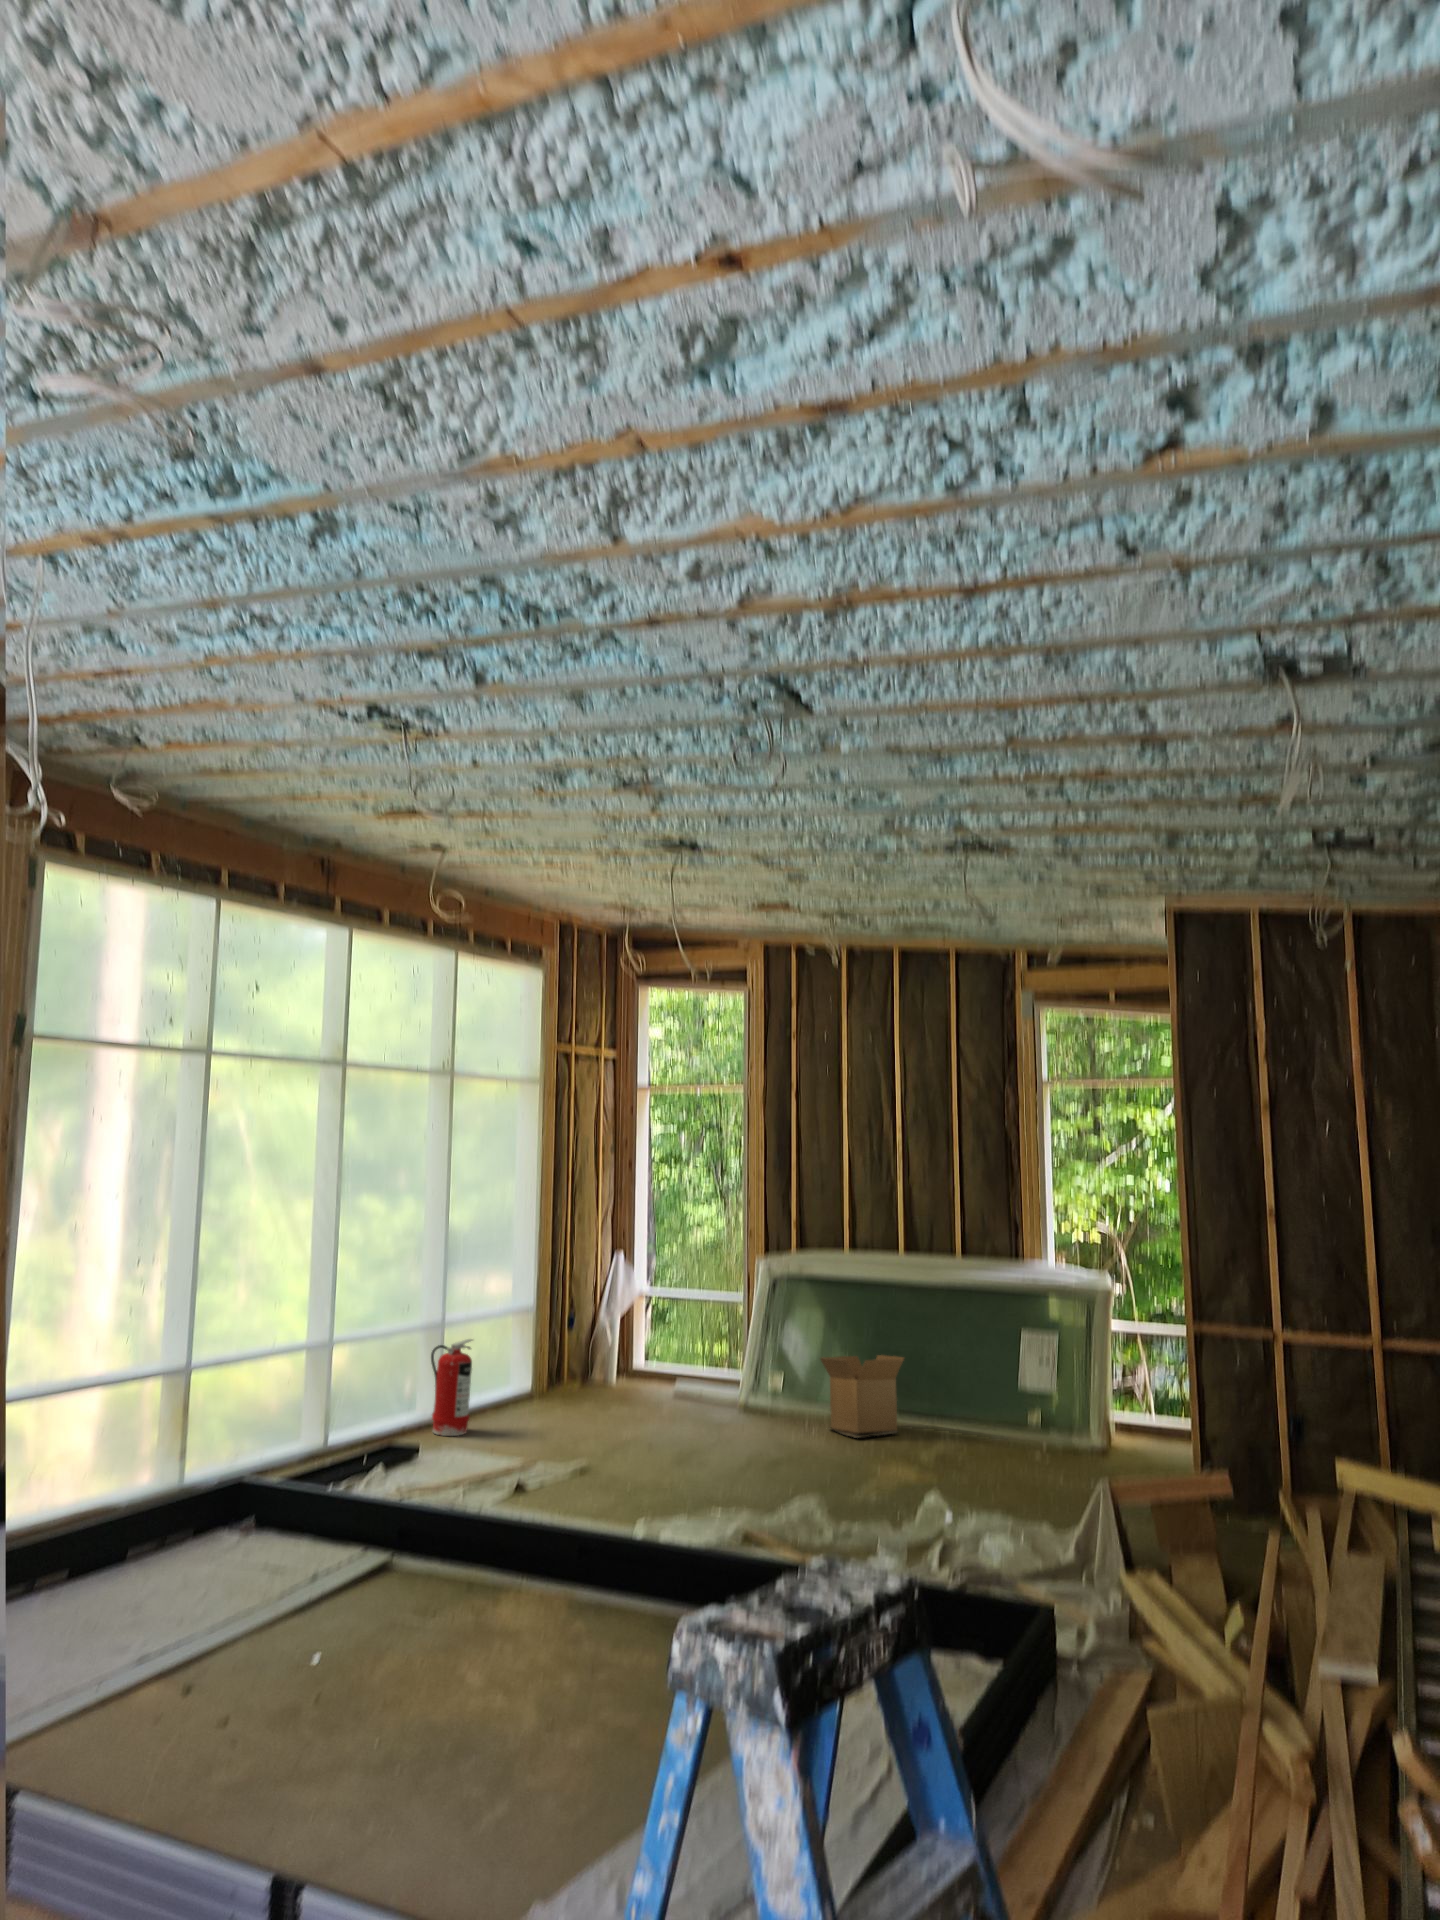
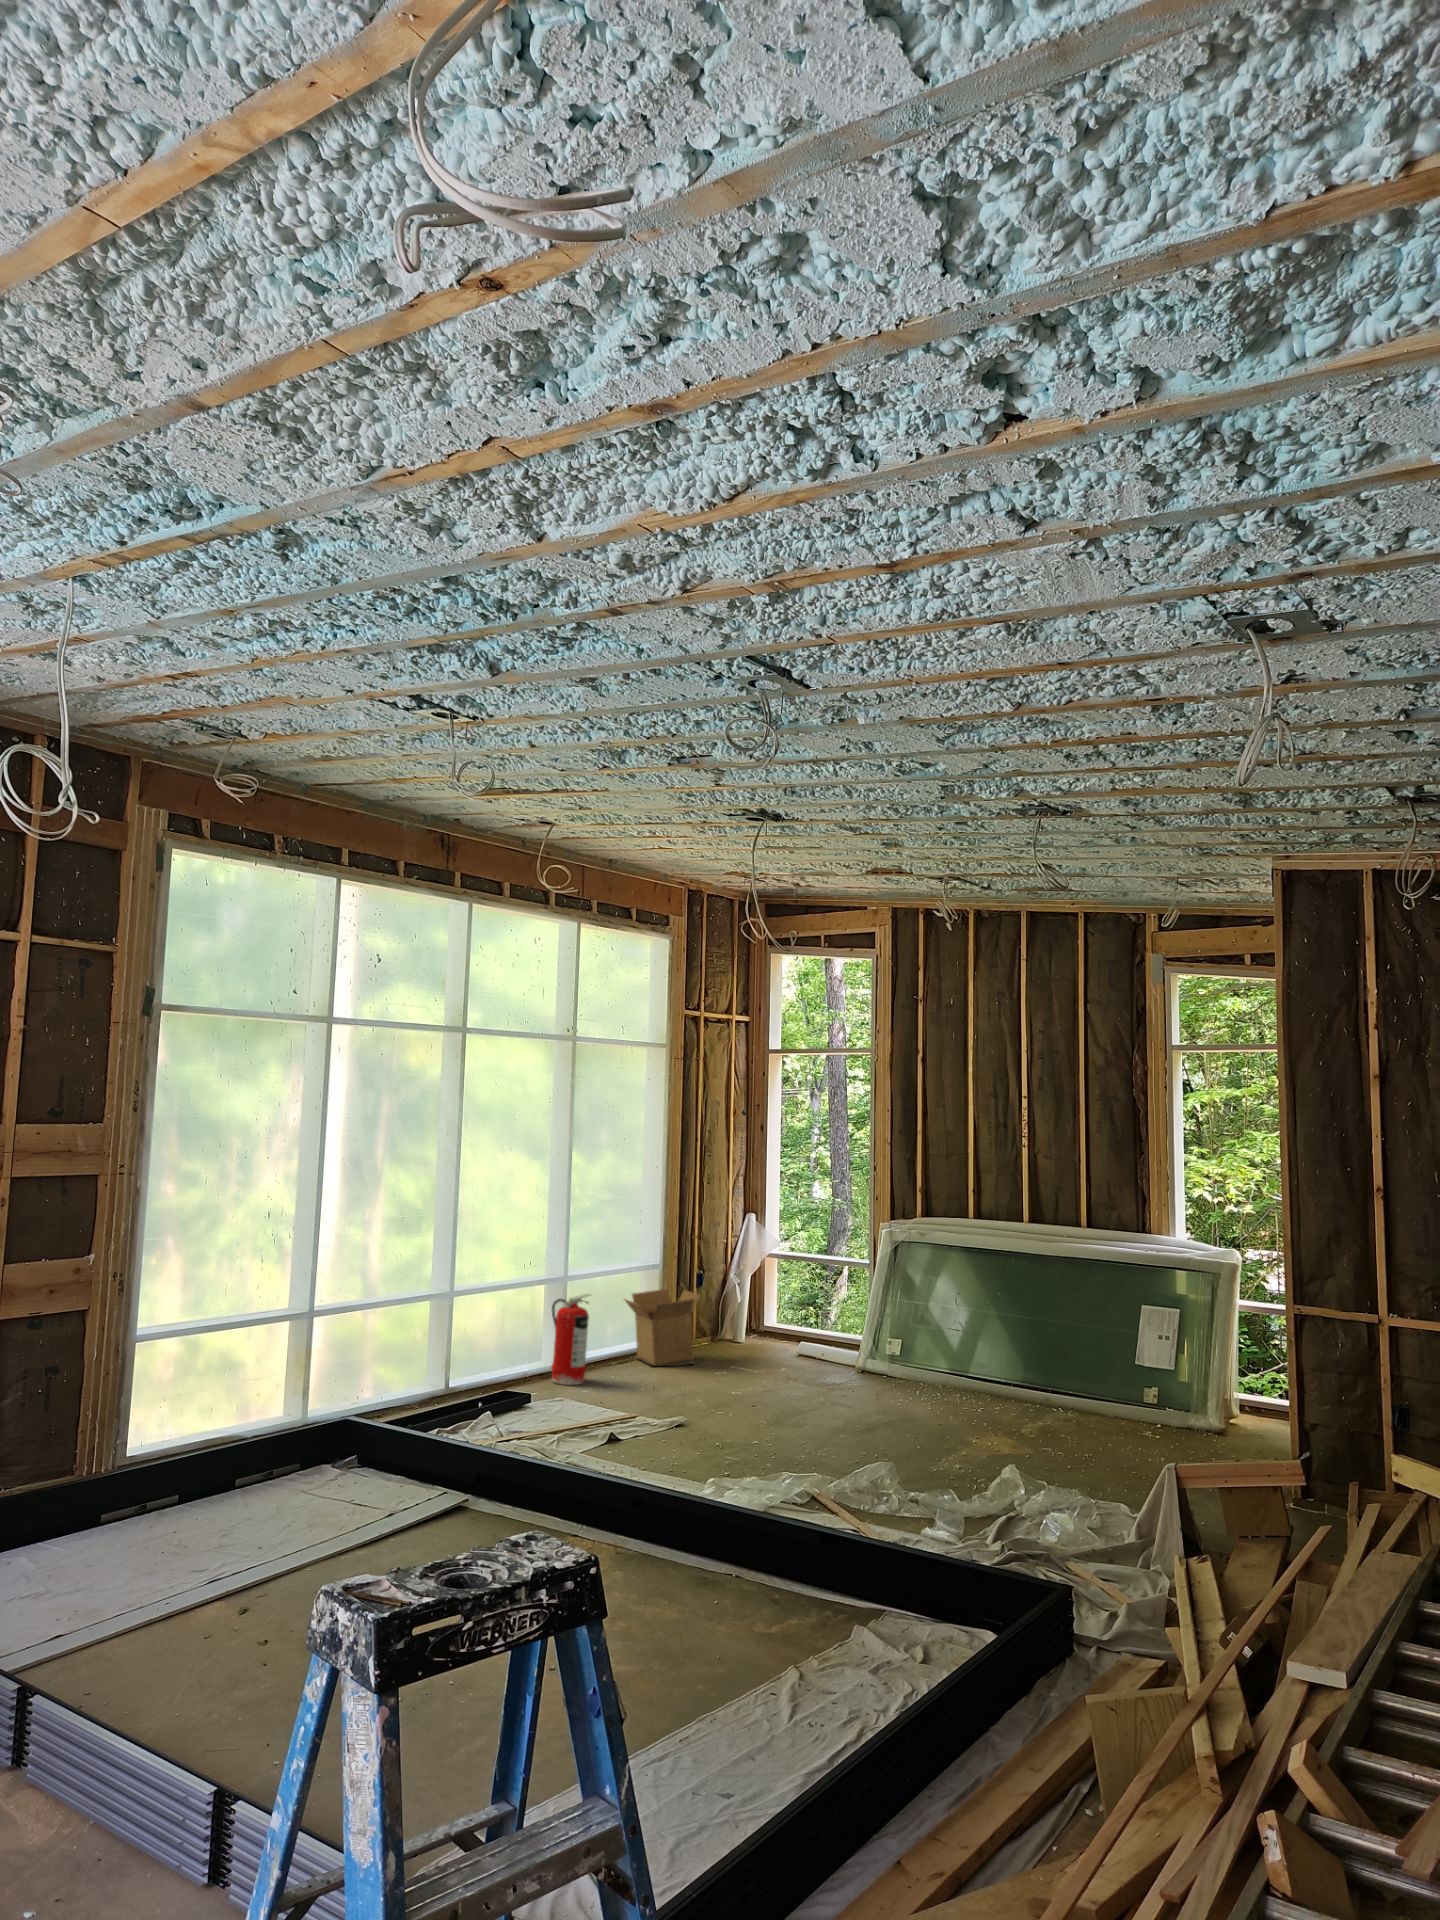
cardboard box: present [820,1355,905,1438] -> present [625,1289,700,1366]

